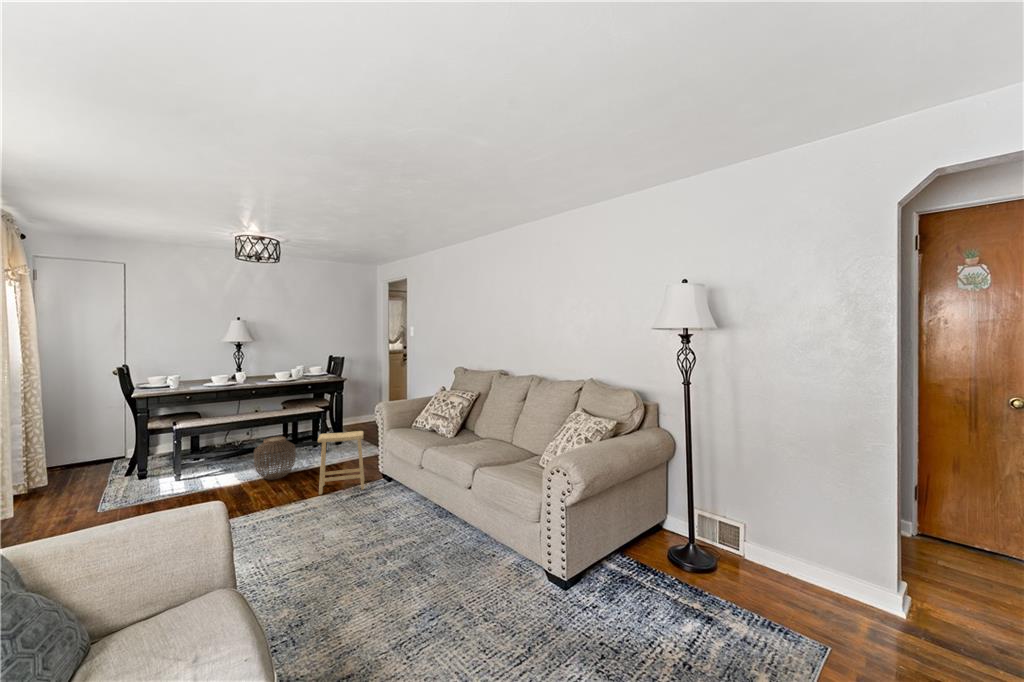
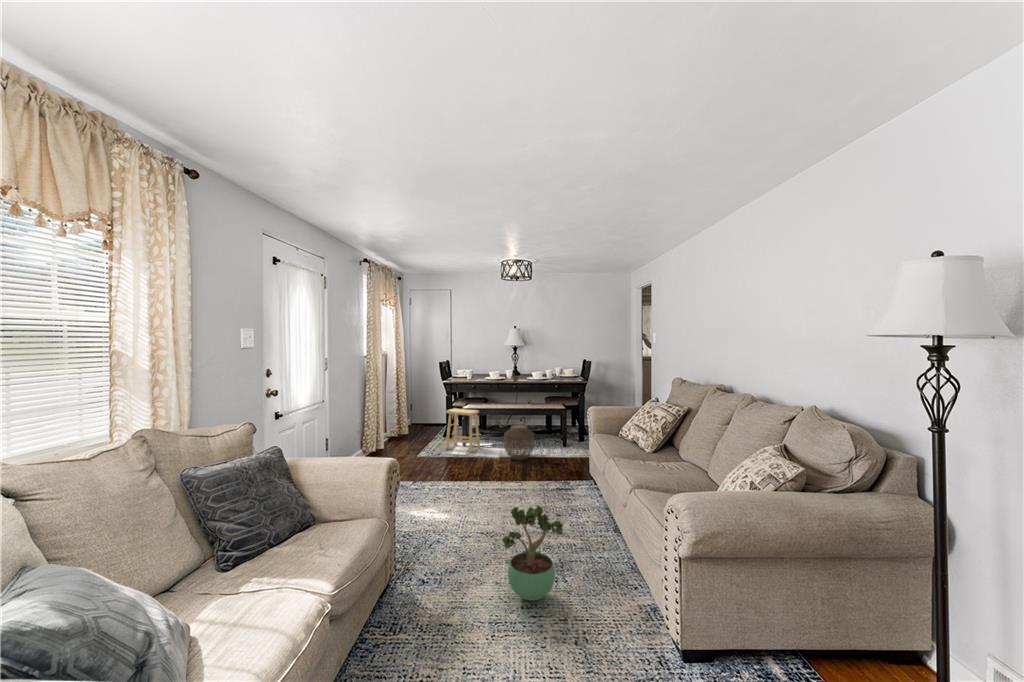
footstool: present [318,431,365,494] -> present [445,408,480,452]
potted plant: none [382,504,448,608] -> present [502,505,563,601]

